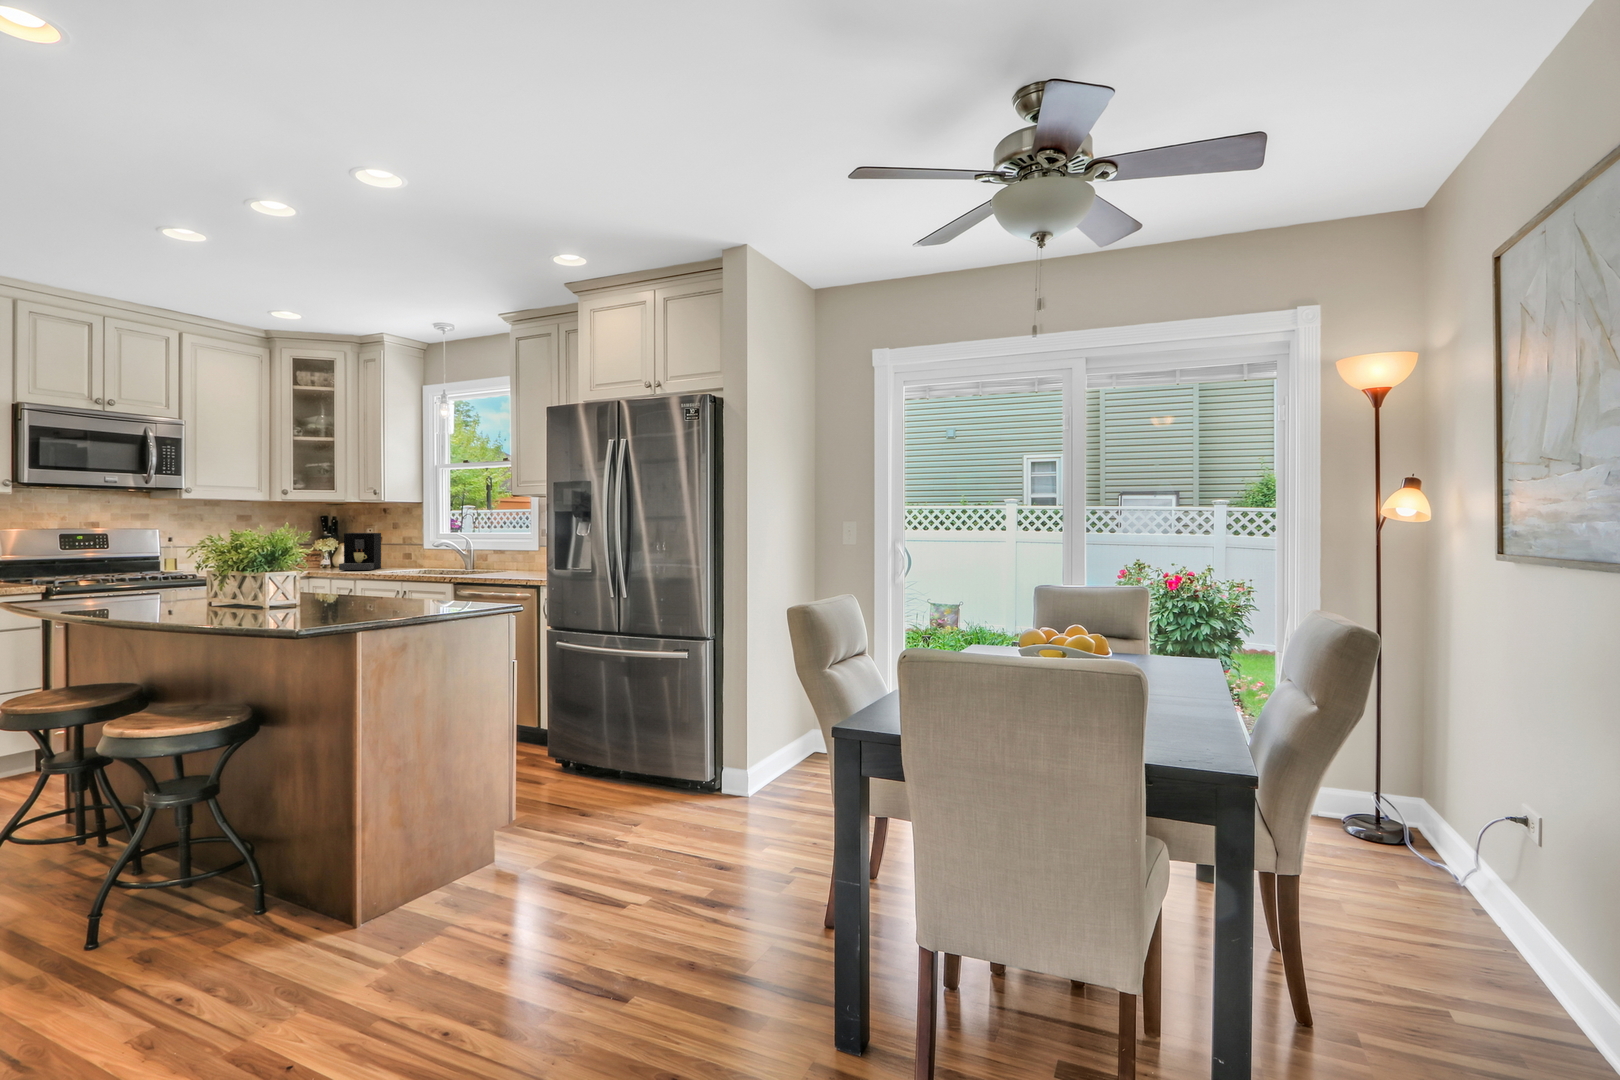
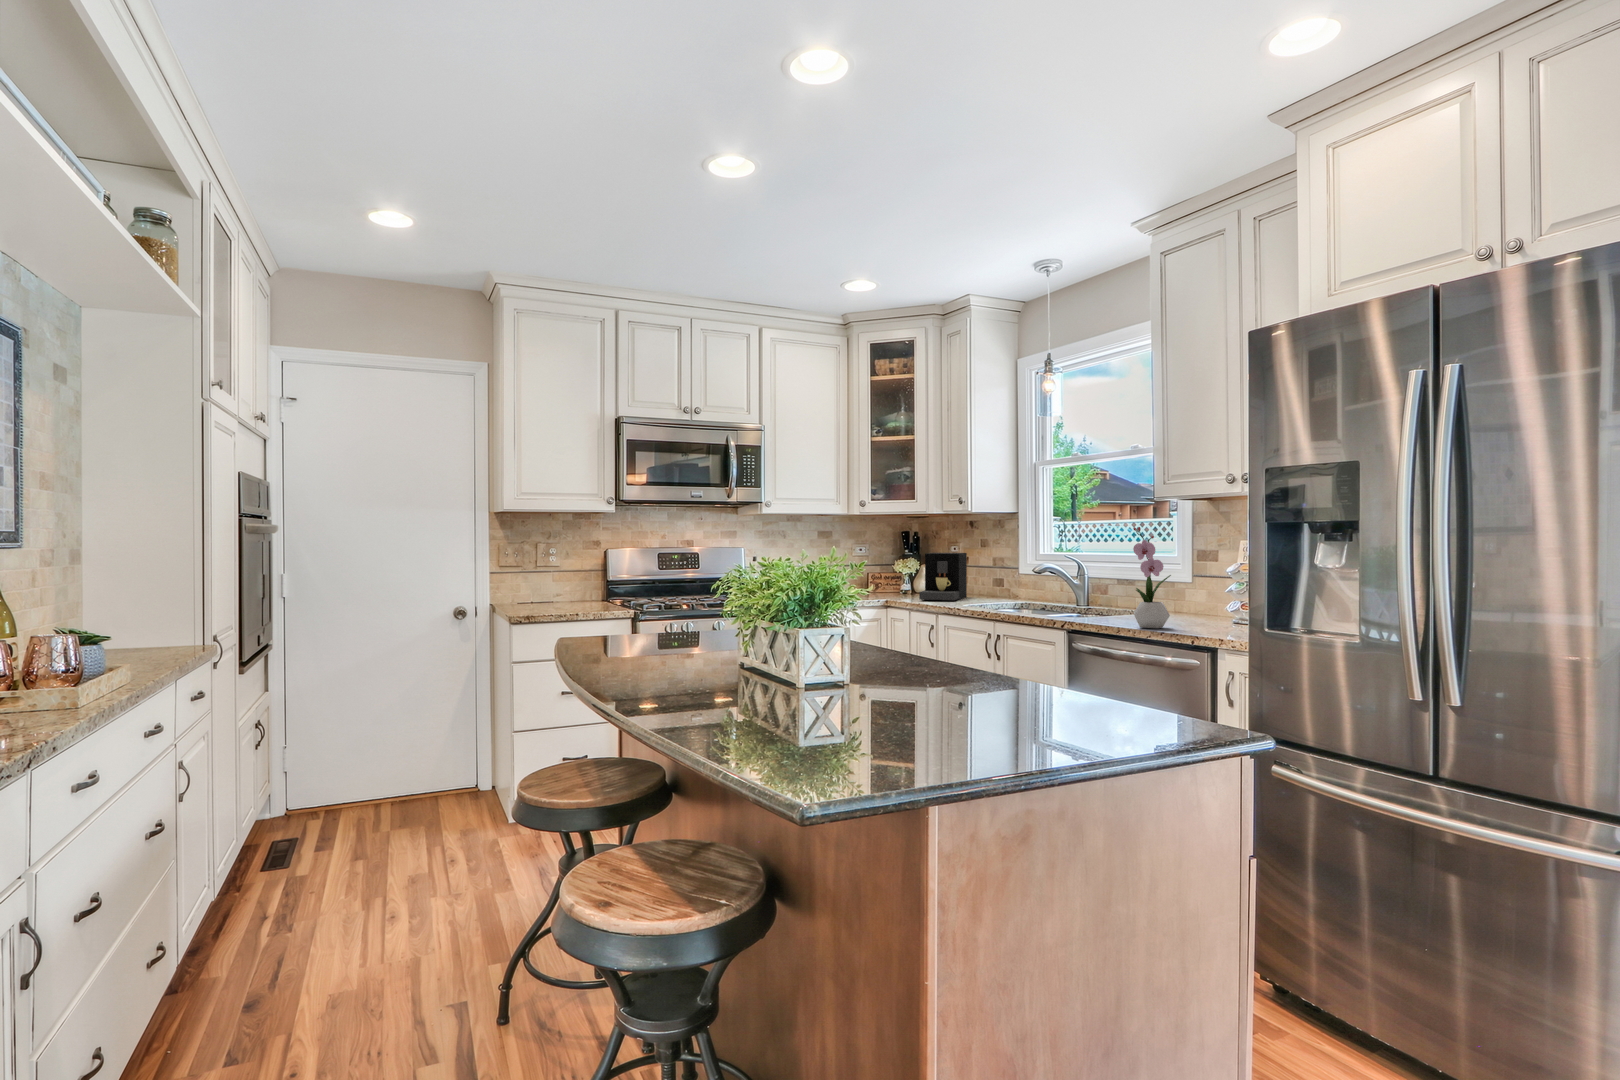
flower arrangement: none [495,515,520,579] -> present [1133,527,1171,628]

